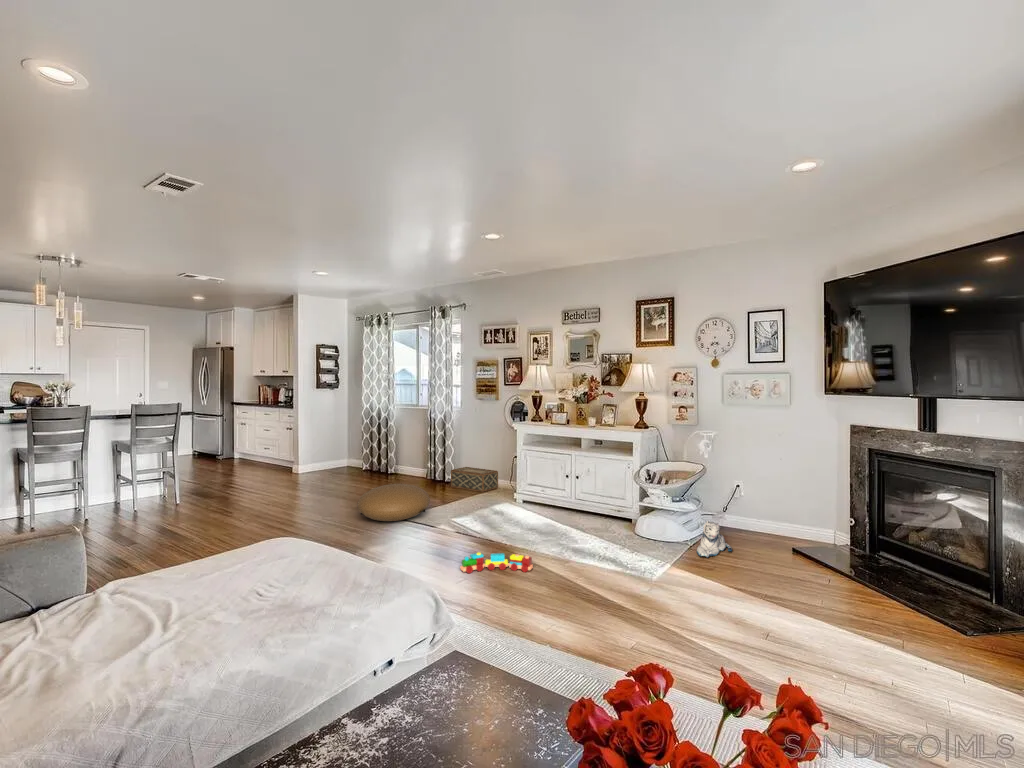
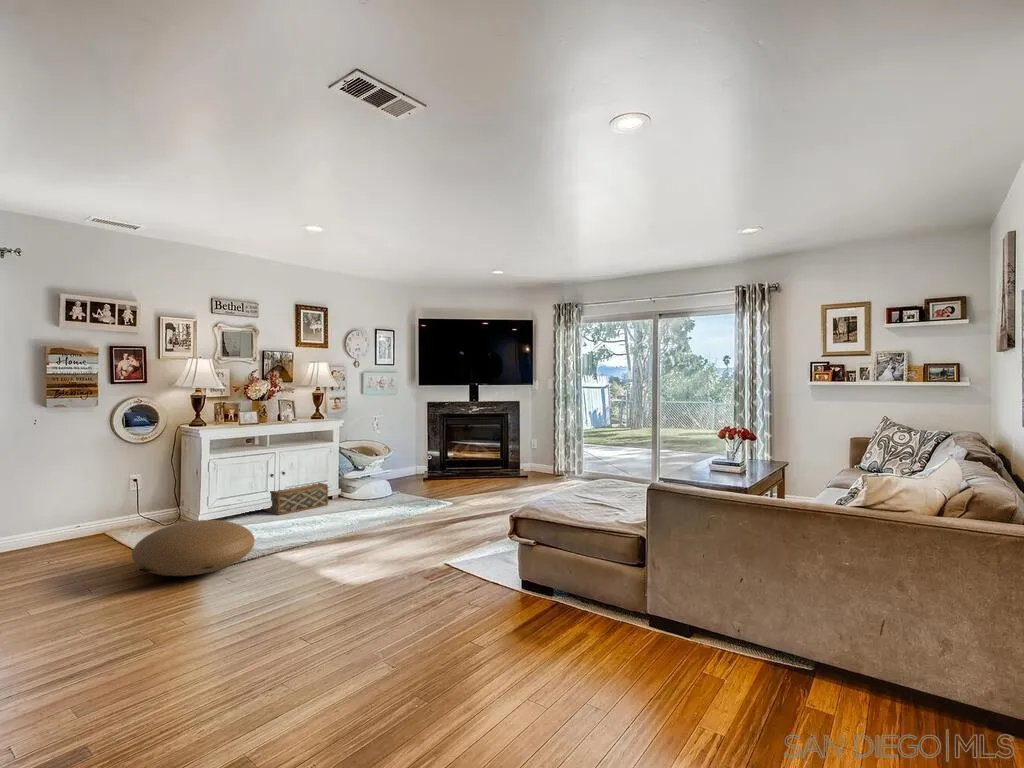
woven basket: present [451,467,498,492] -> present [265,483,328,515]
plush toy: present [697,521,732,557] -> none [406,468,433,491]
toy train: present [460,553,533,573] -> none [415,509,436,535]

